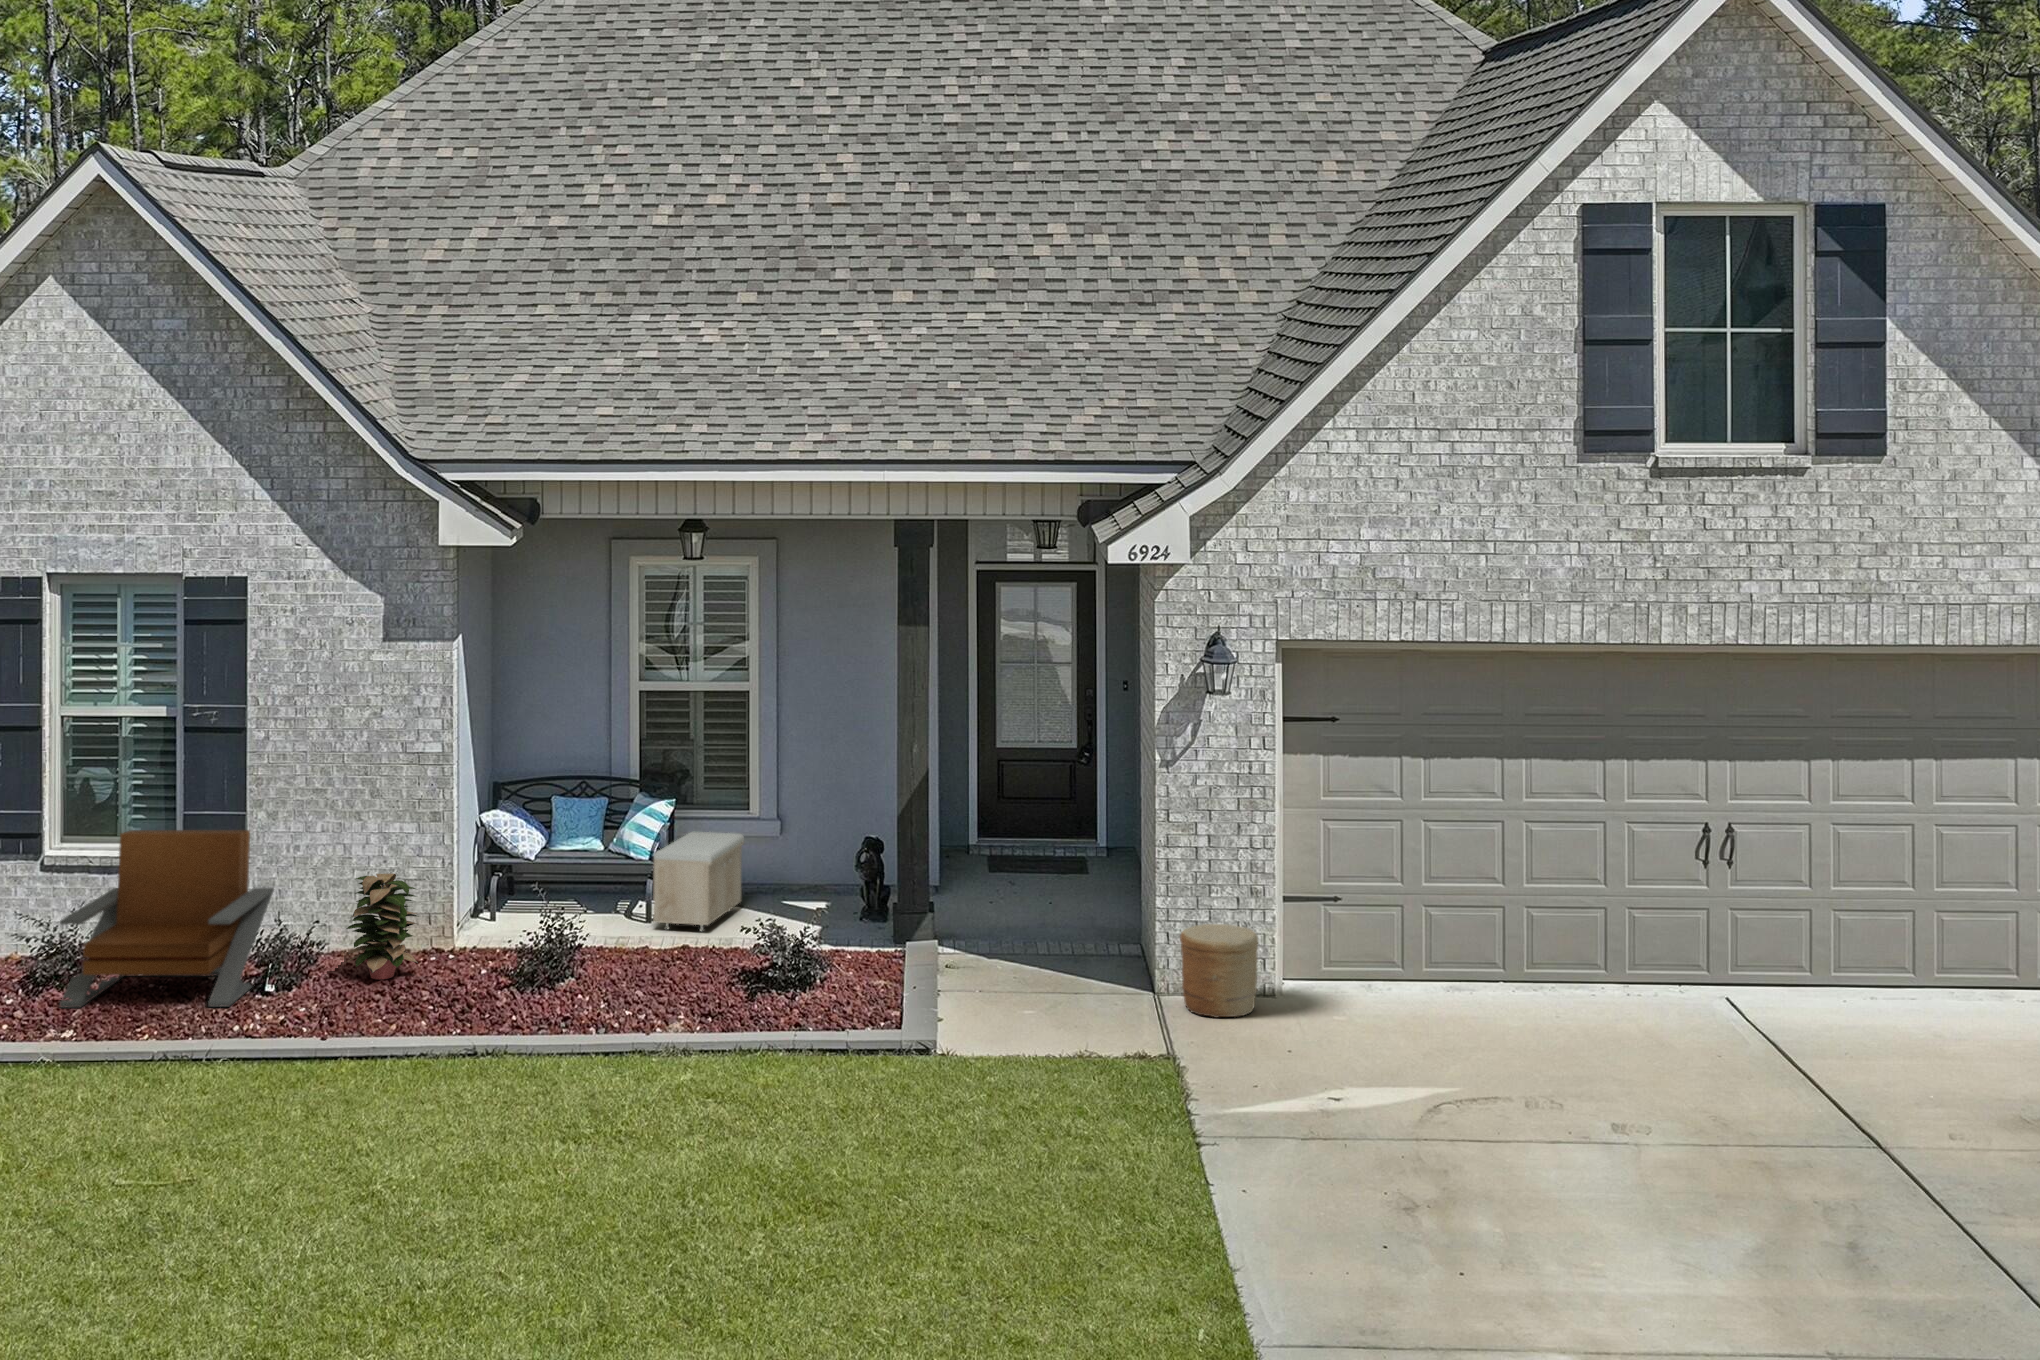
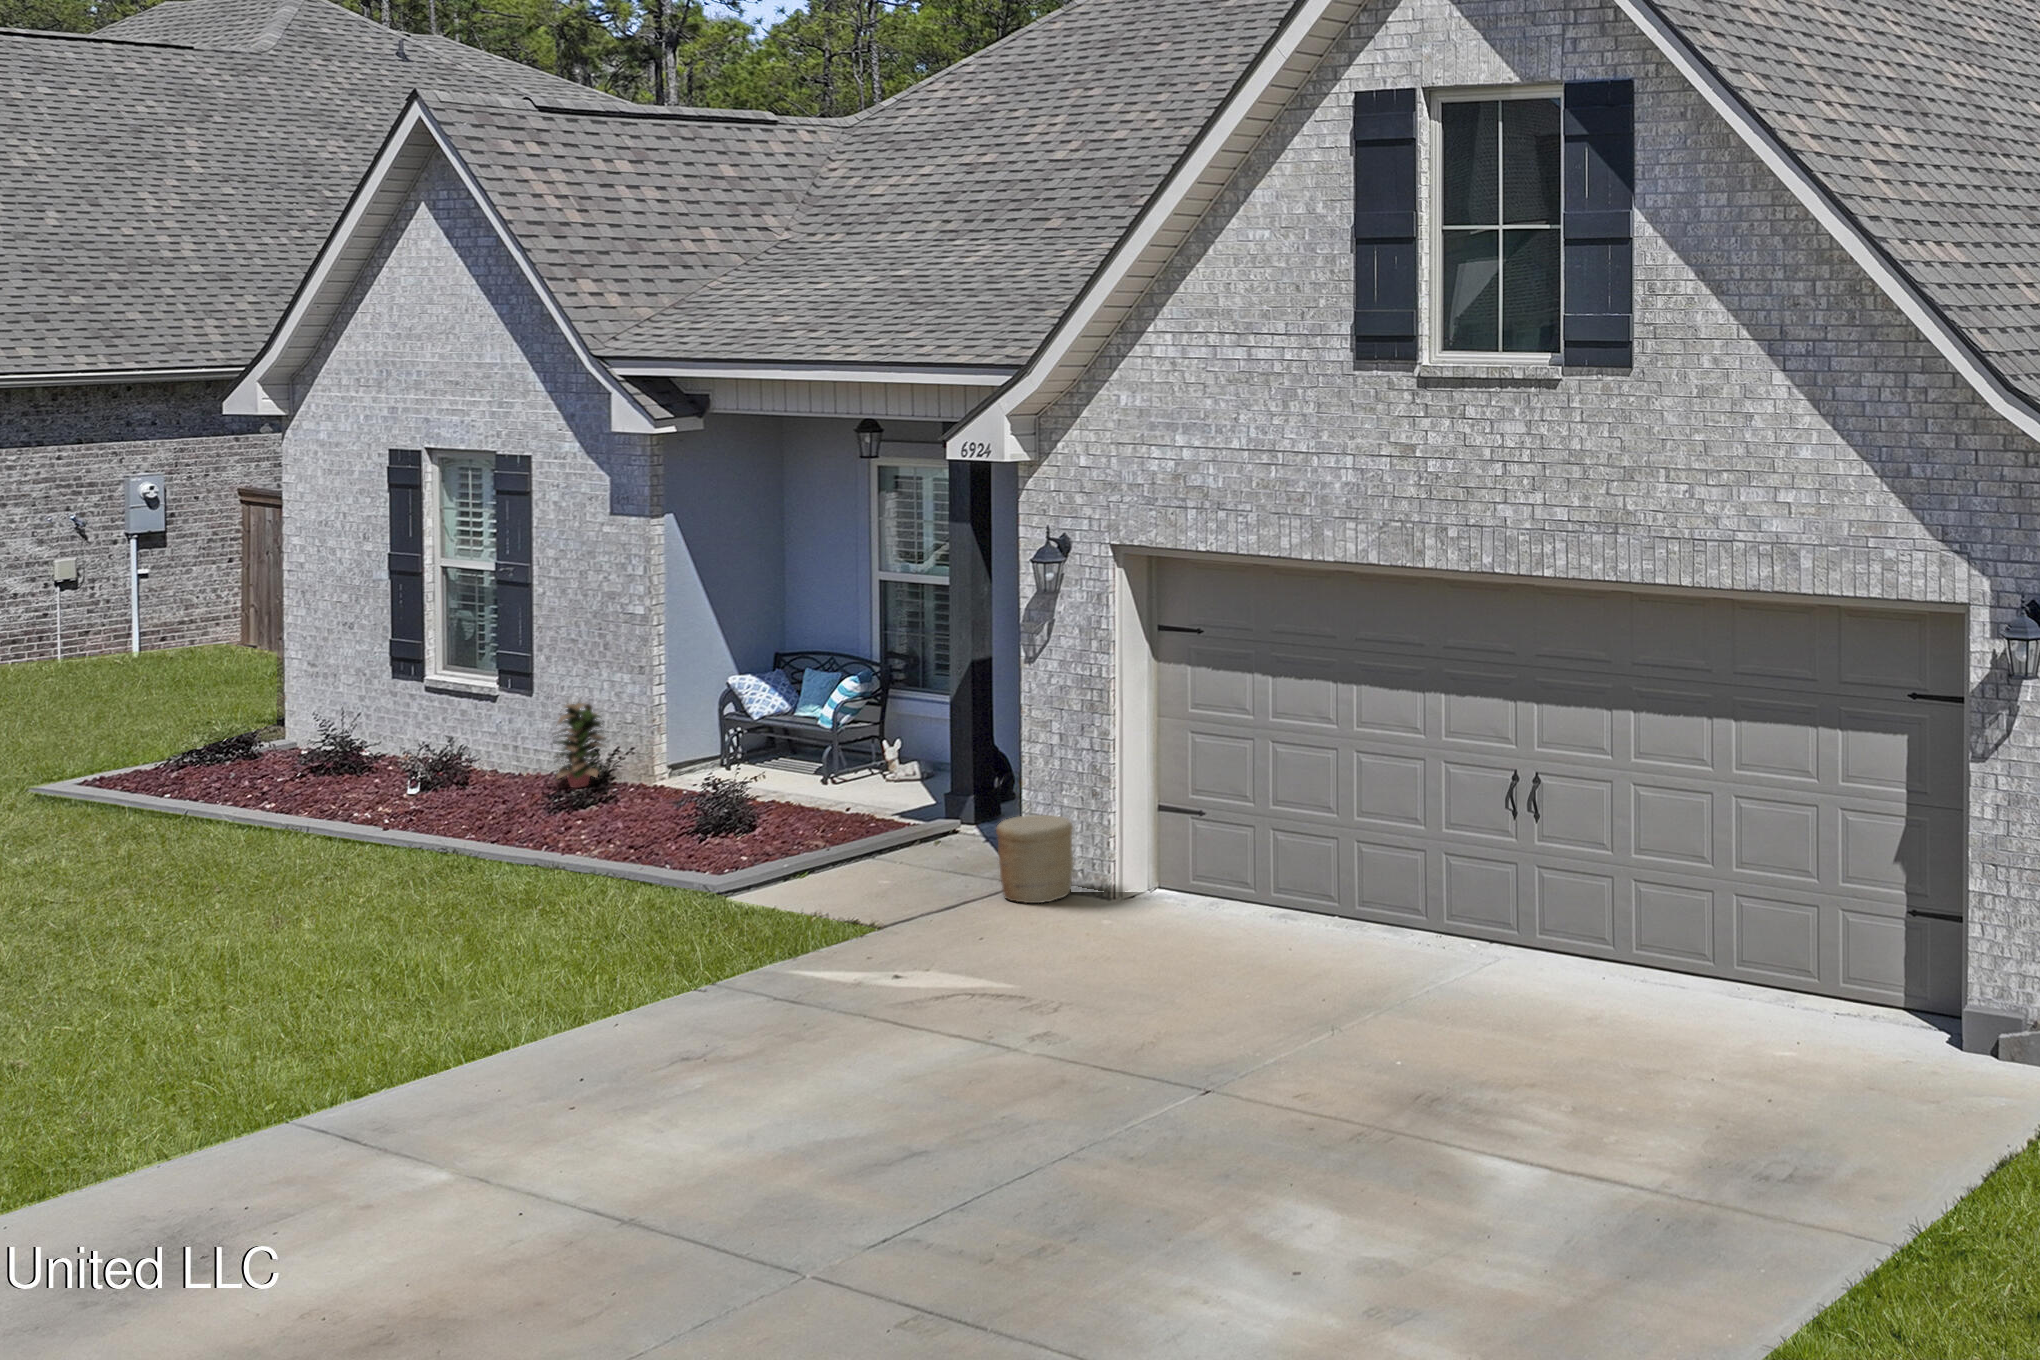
lounge chair: present [60,830,274,1008] -> none [363,653,534,793]
storage bench: present [653,832,744,931] -> none [821,697,926,782]

